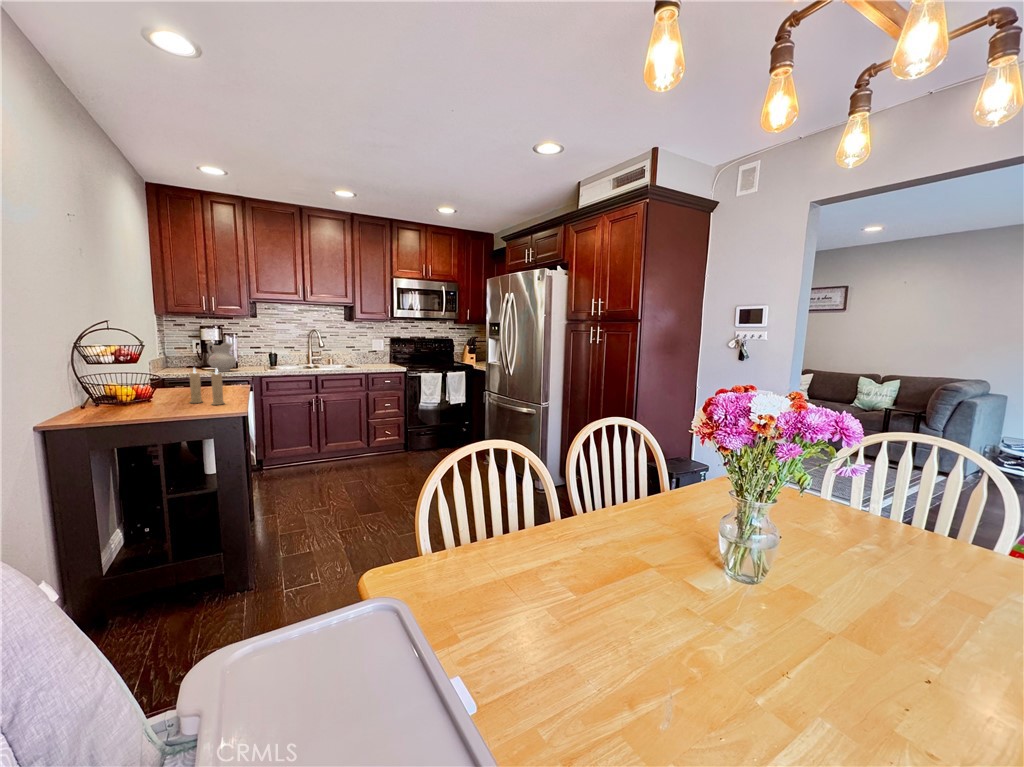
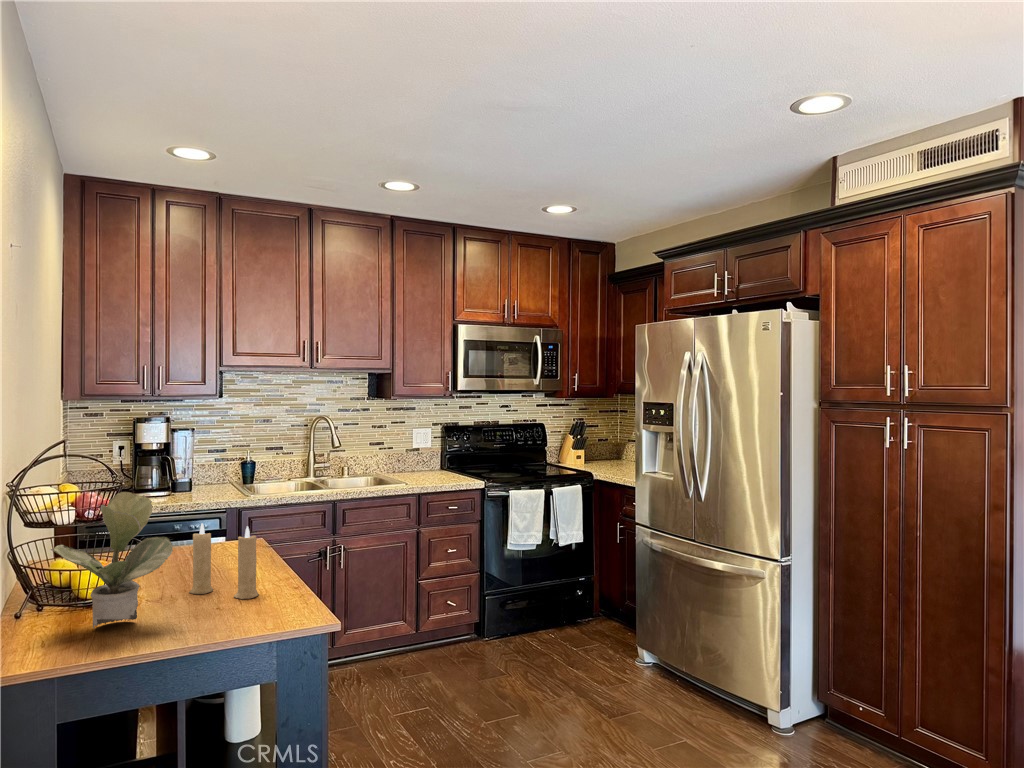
ceramic pitcher: present [207,342,236,372] -> none [149,445,197,500]
potted plant: none [94,345,163,412] -> present [51,492,173,629]

